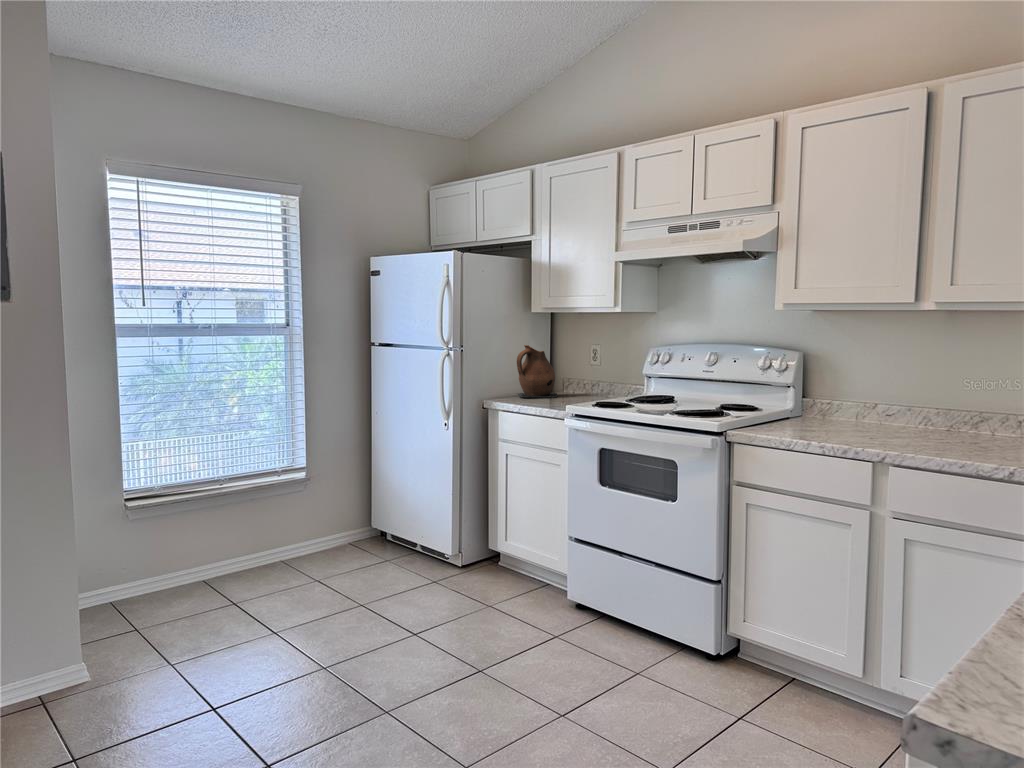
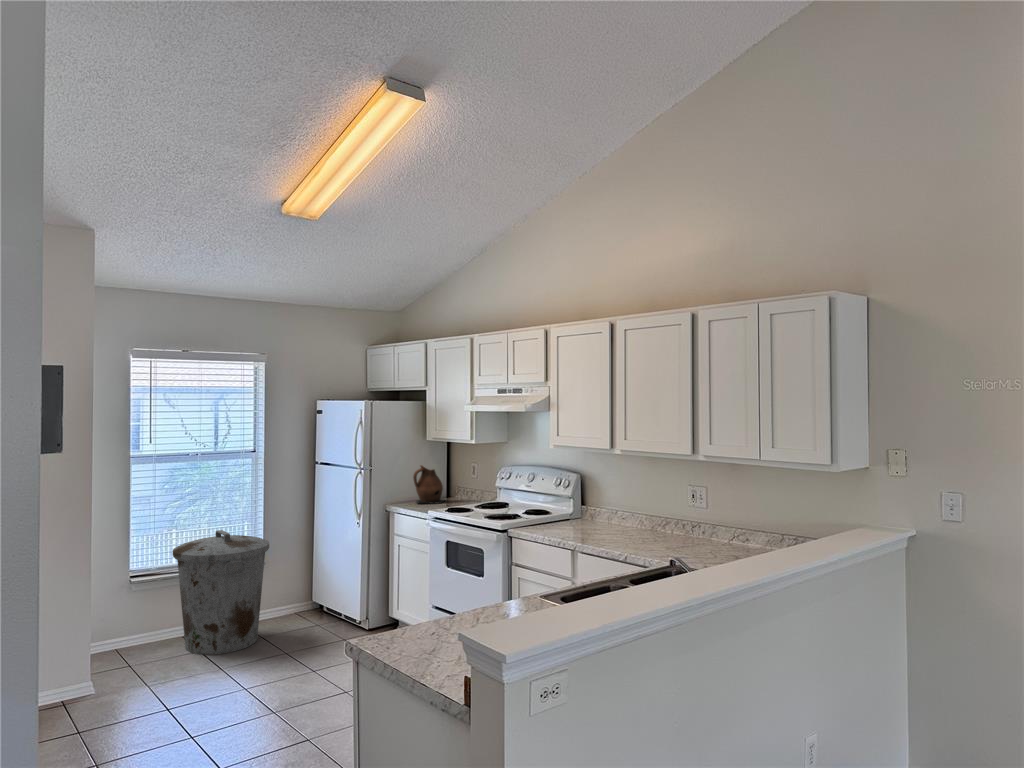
trash can: none [187,434,324,609] -> present [173,530,269,655]

